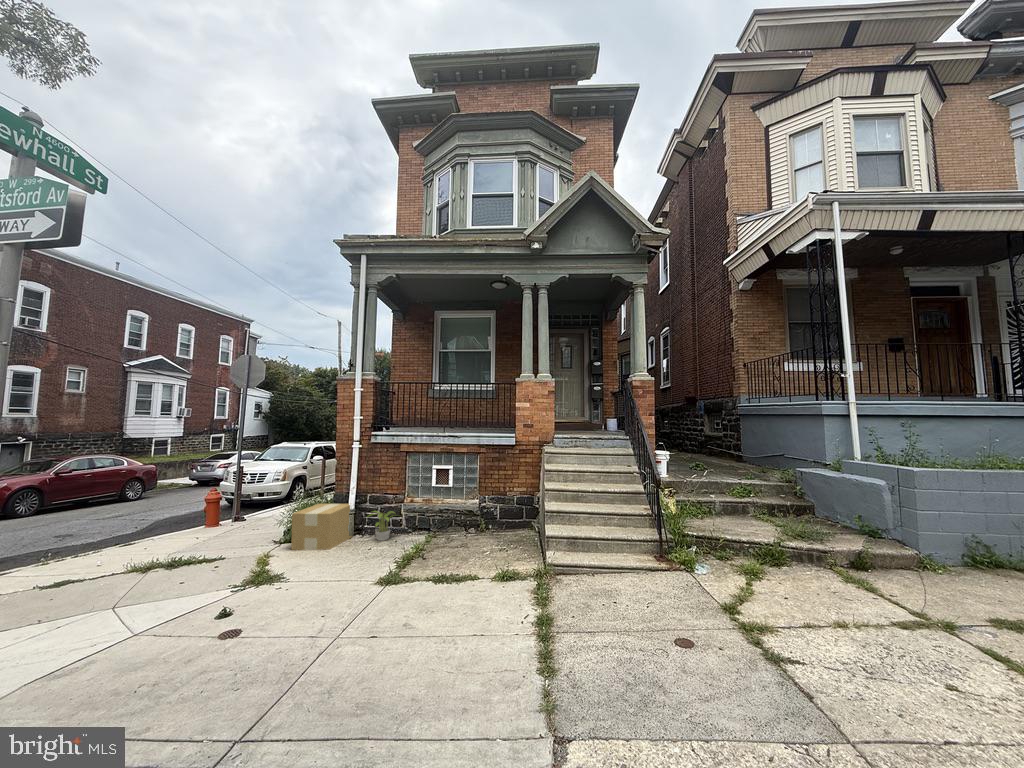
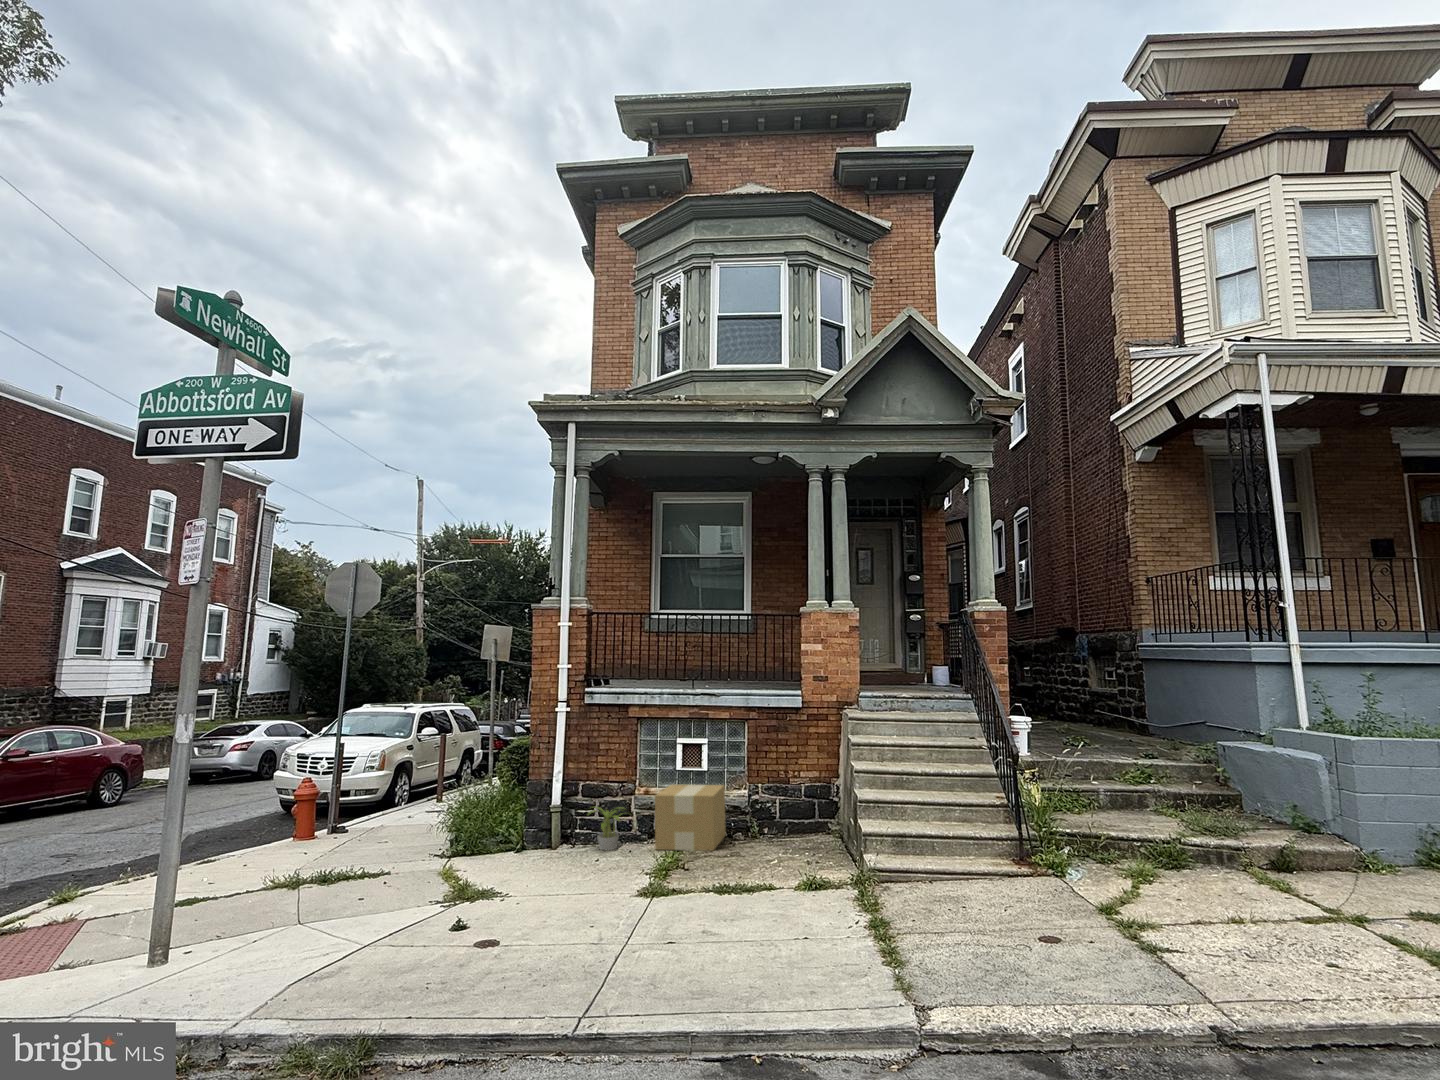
cardboard box: present [291,504,352,550] -> present [655,785,726,851]

